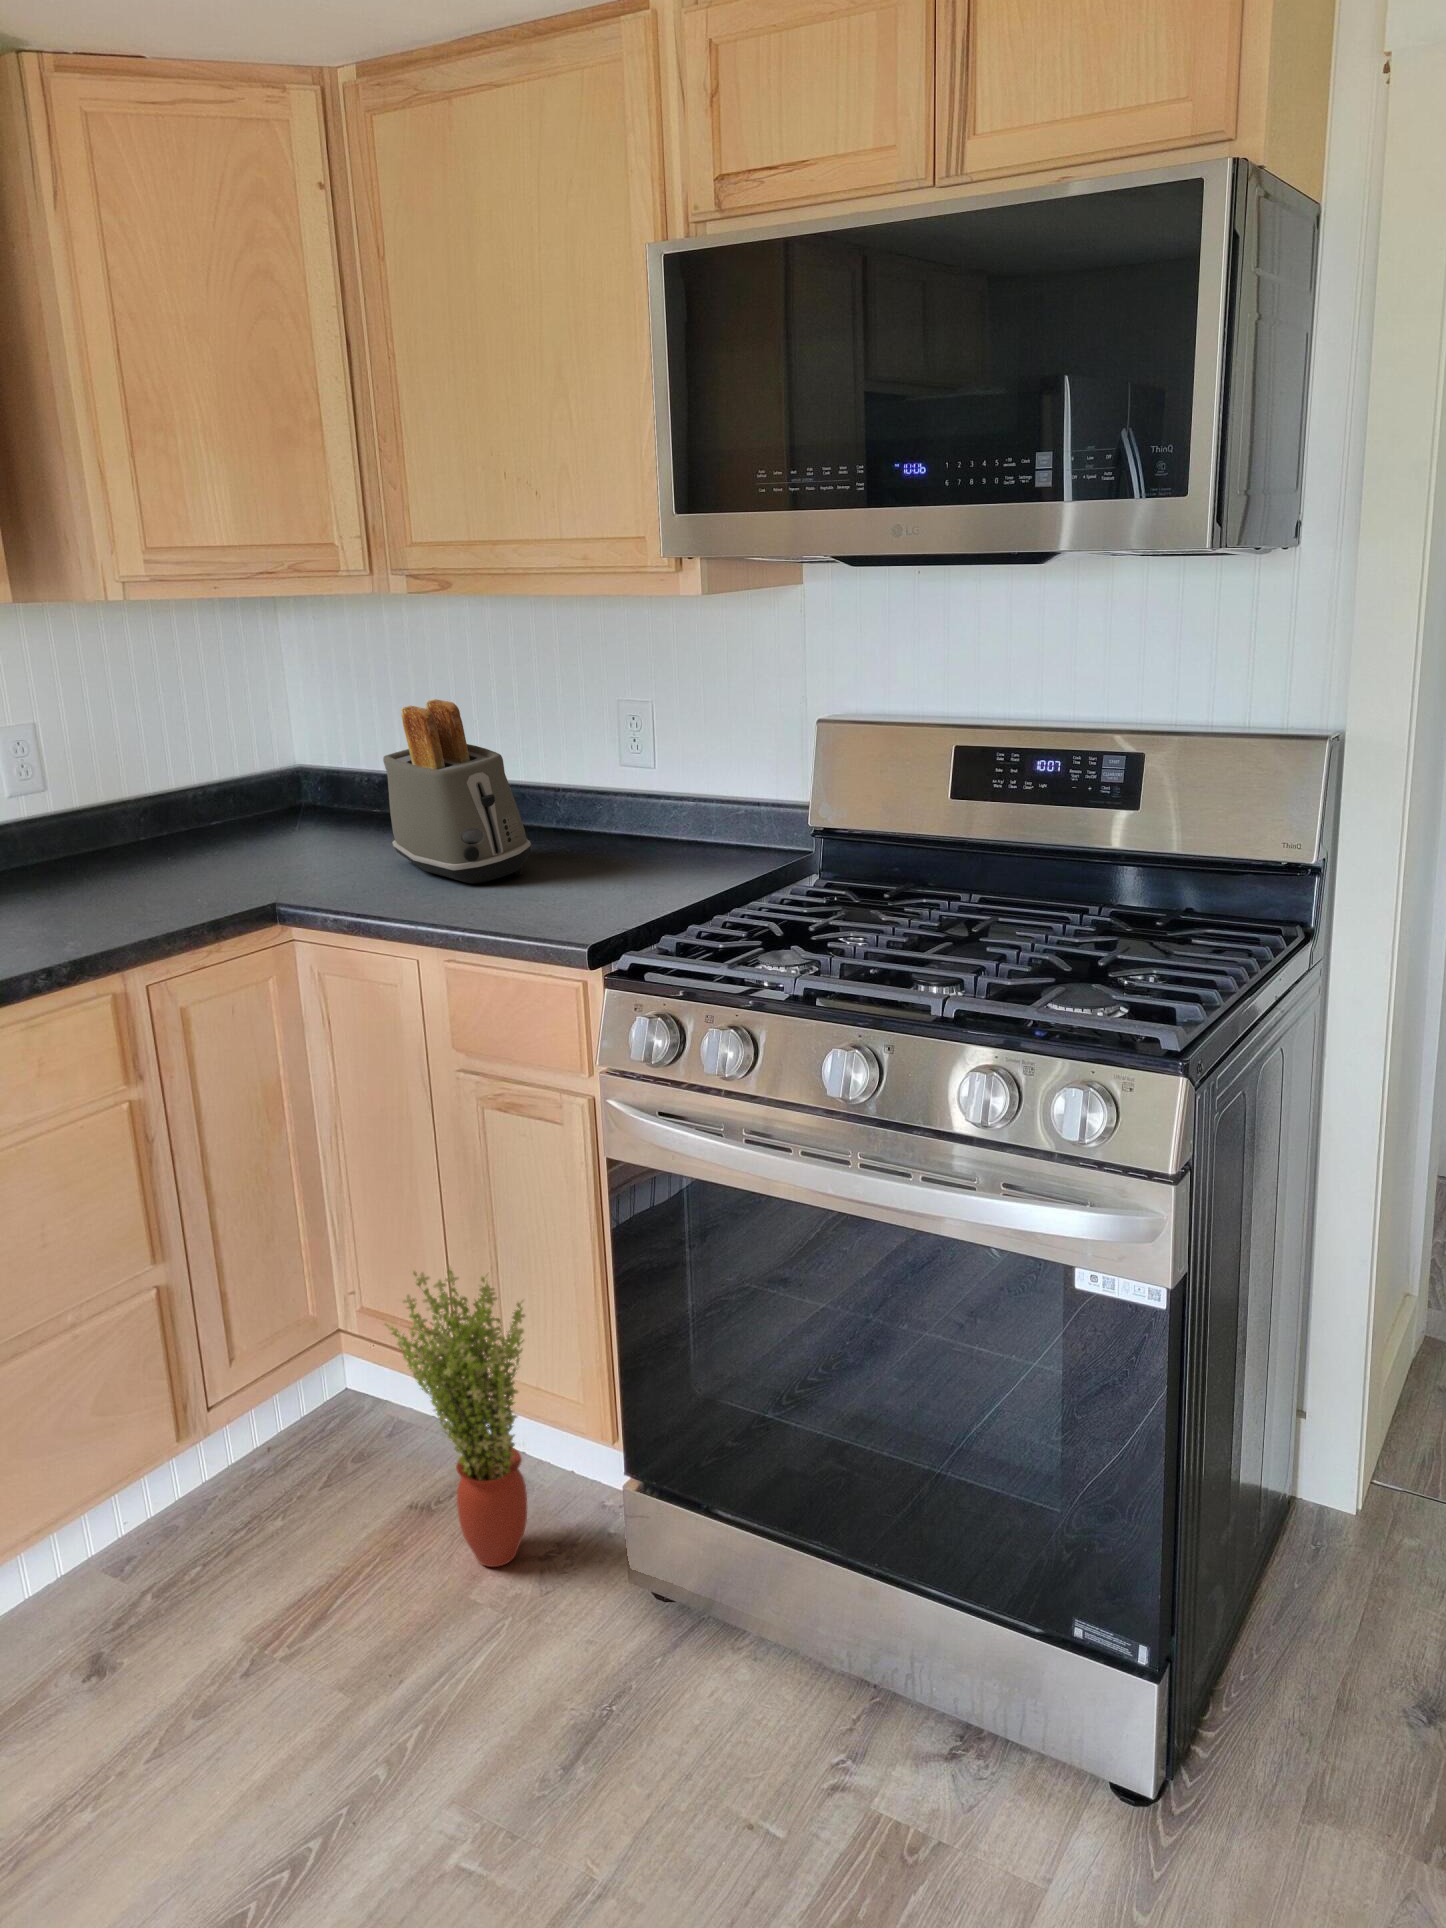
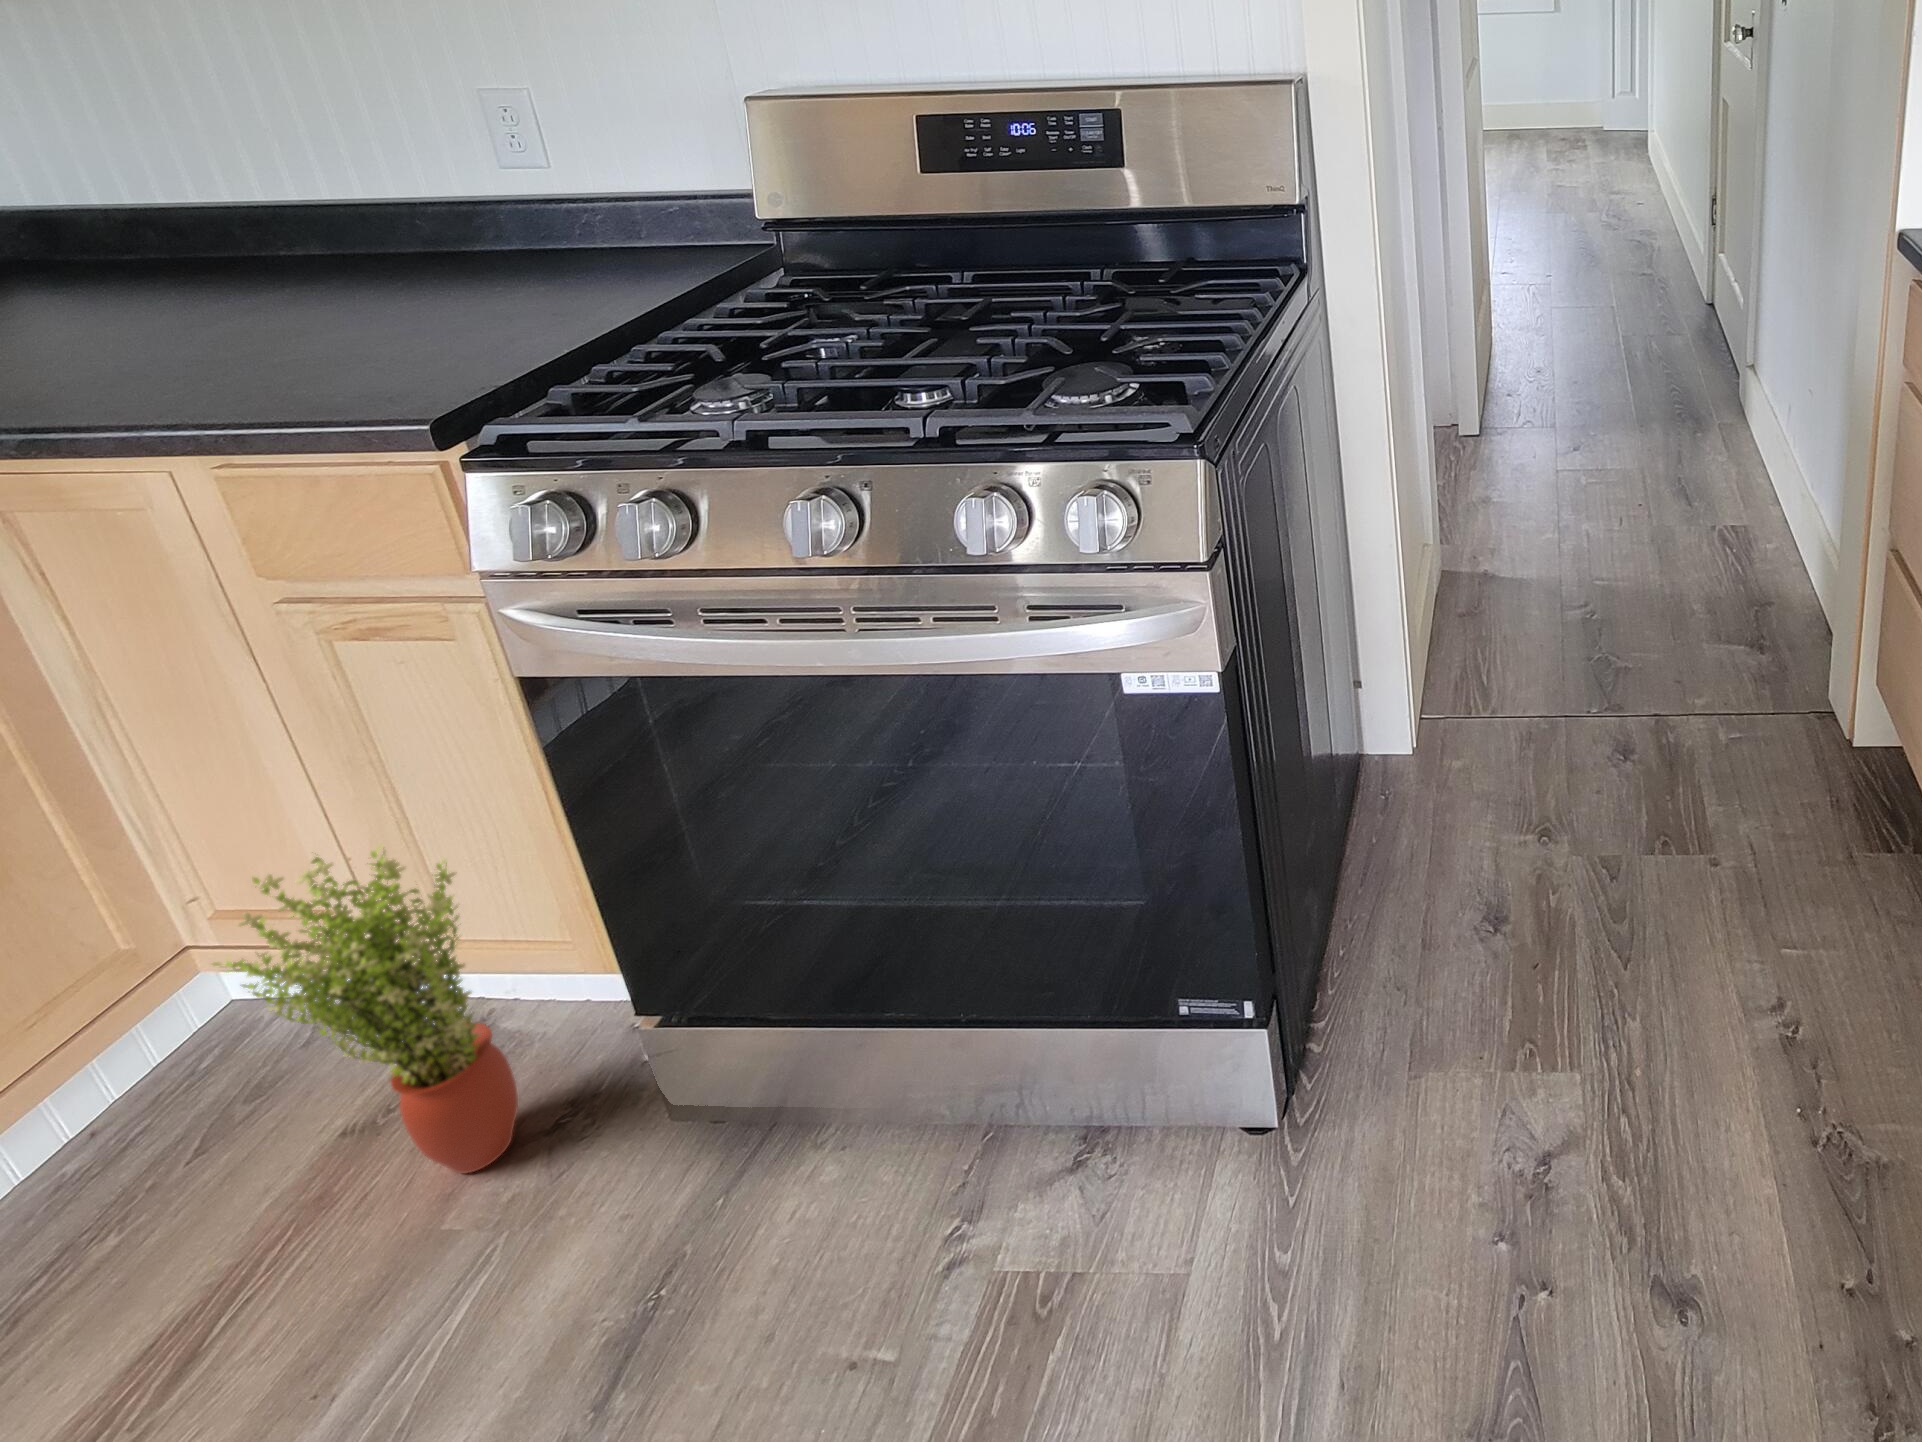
toaster: present [383,699,531,883] -> none [78,110,361,348]

